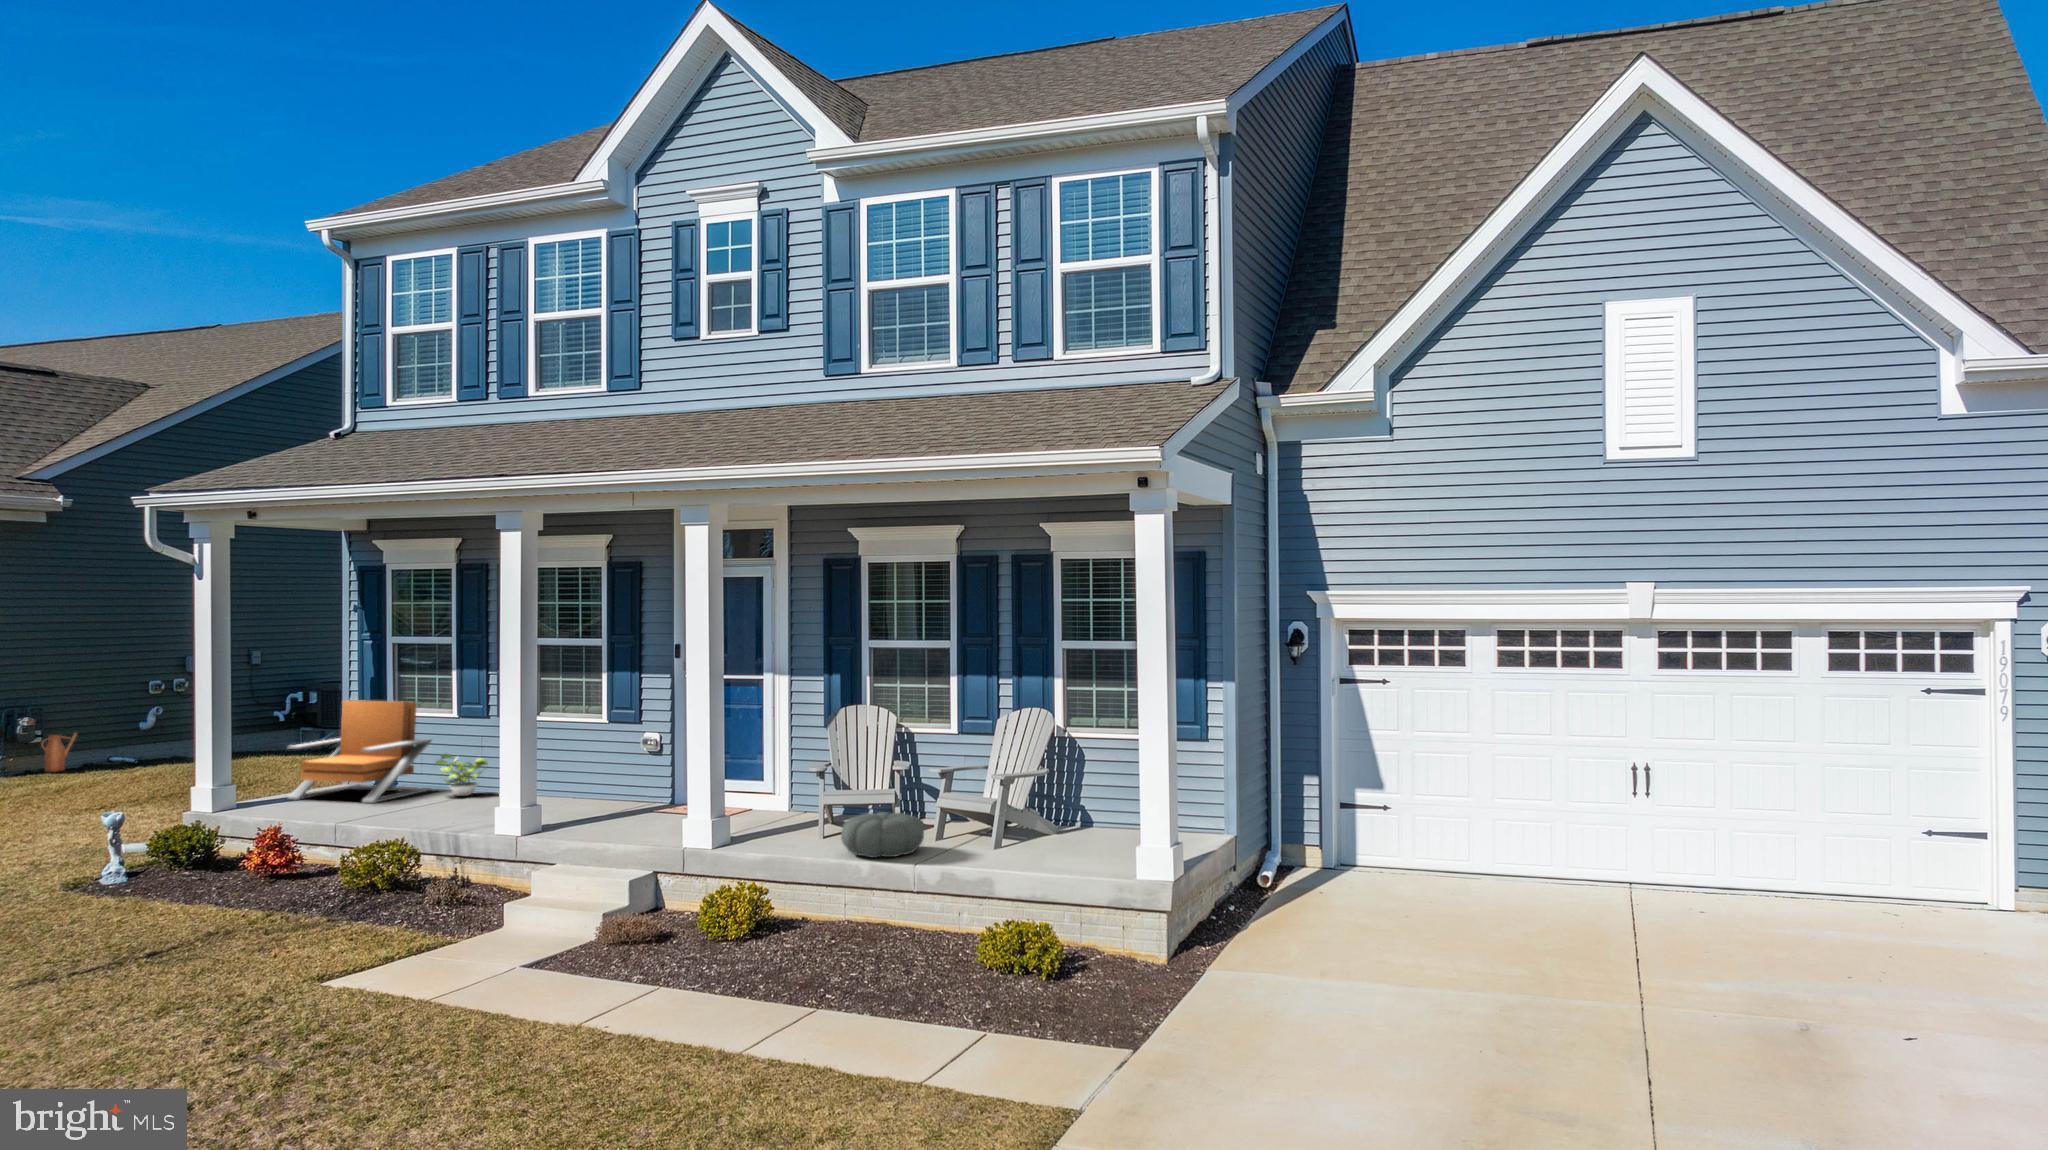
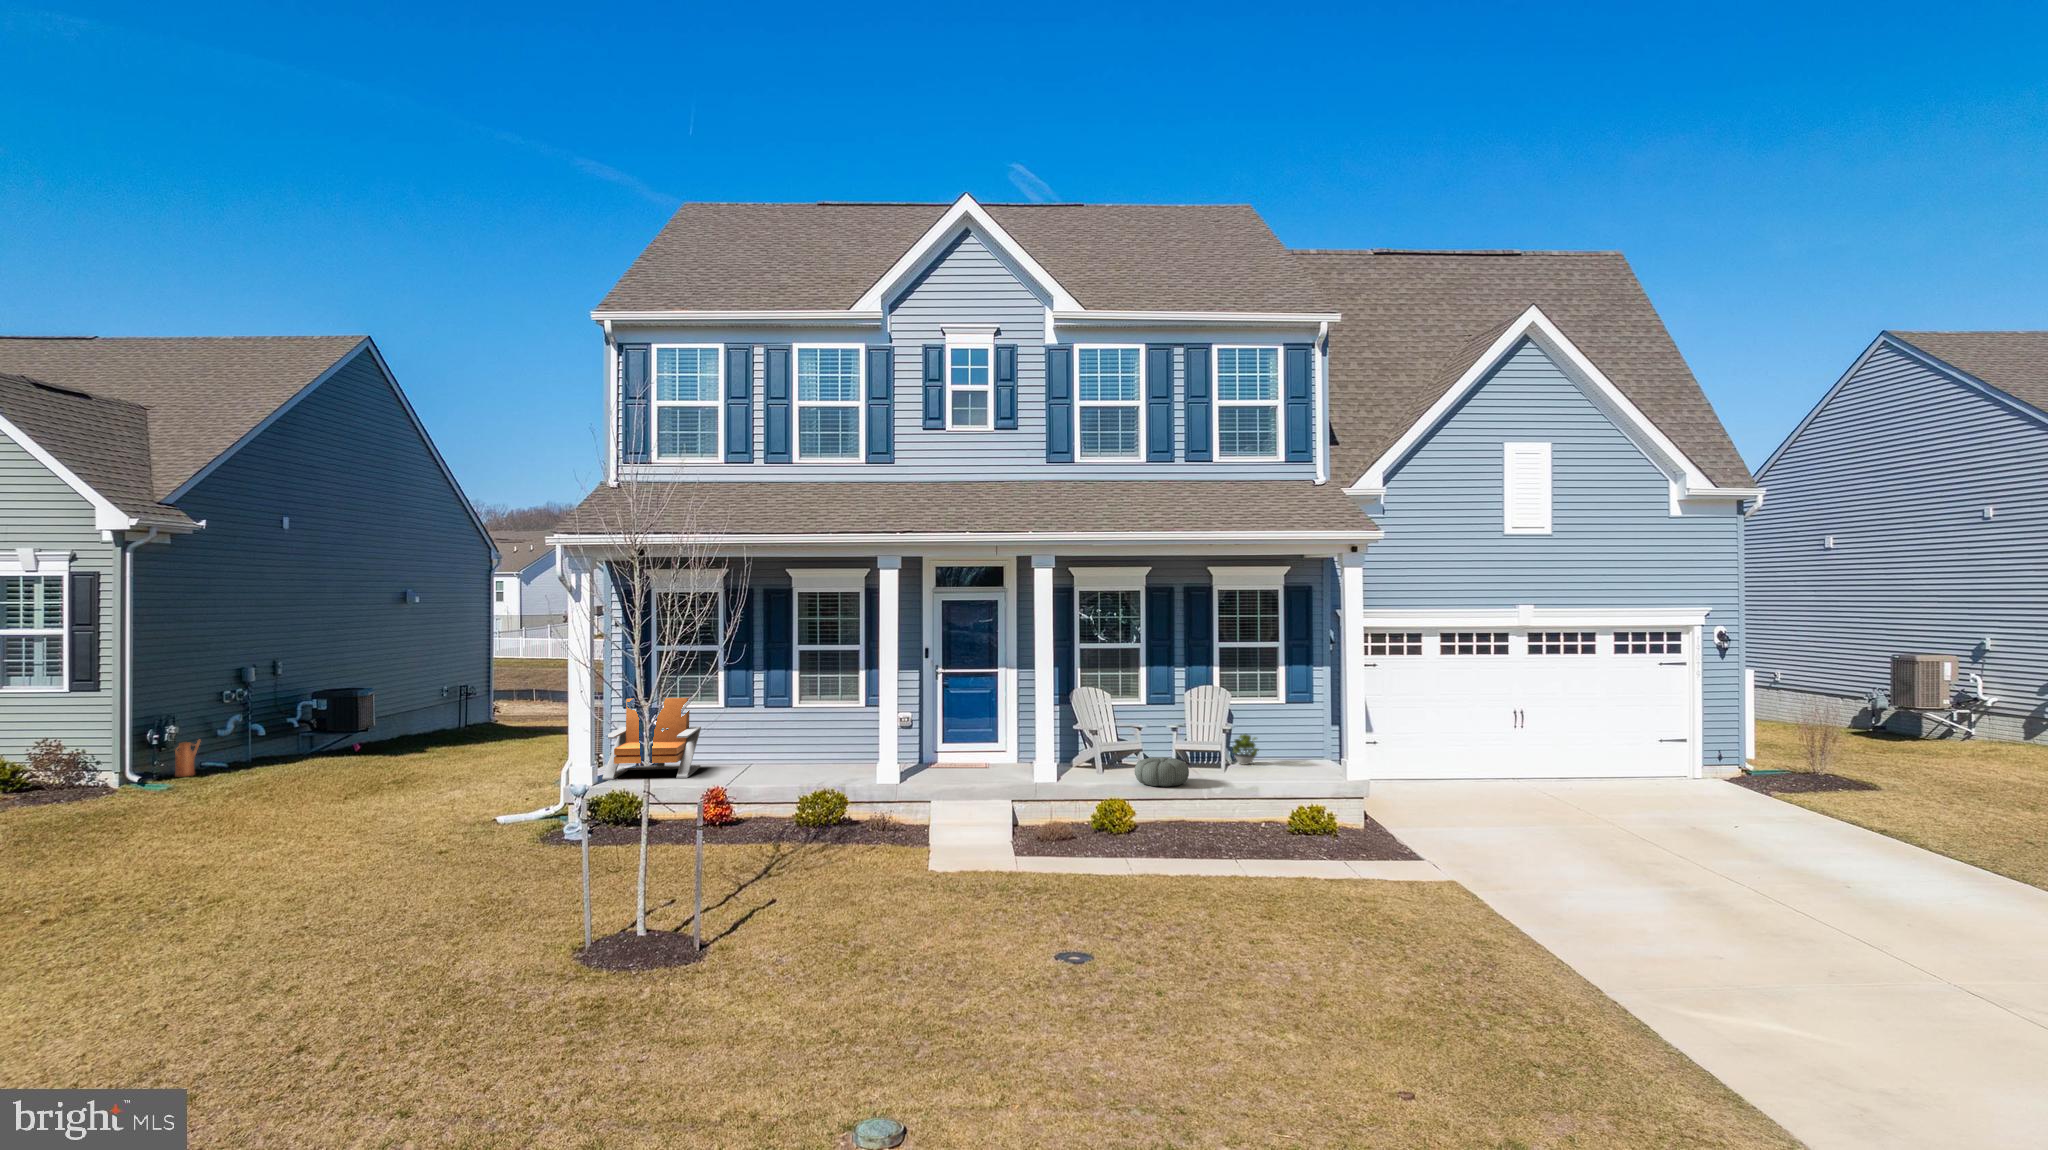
potted plant: present [435,754,488,796] -> present [1232,734,1259,765]

